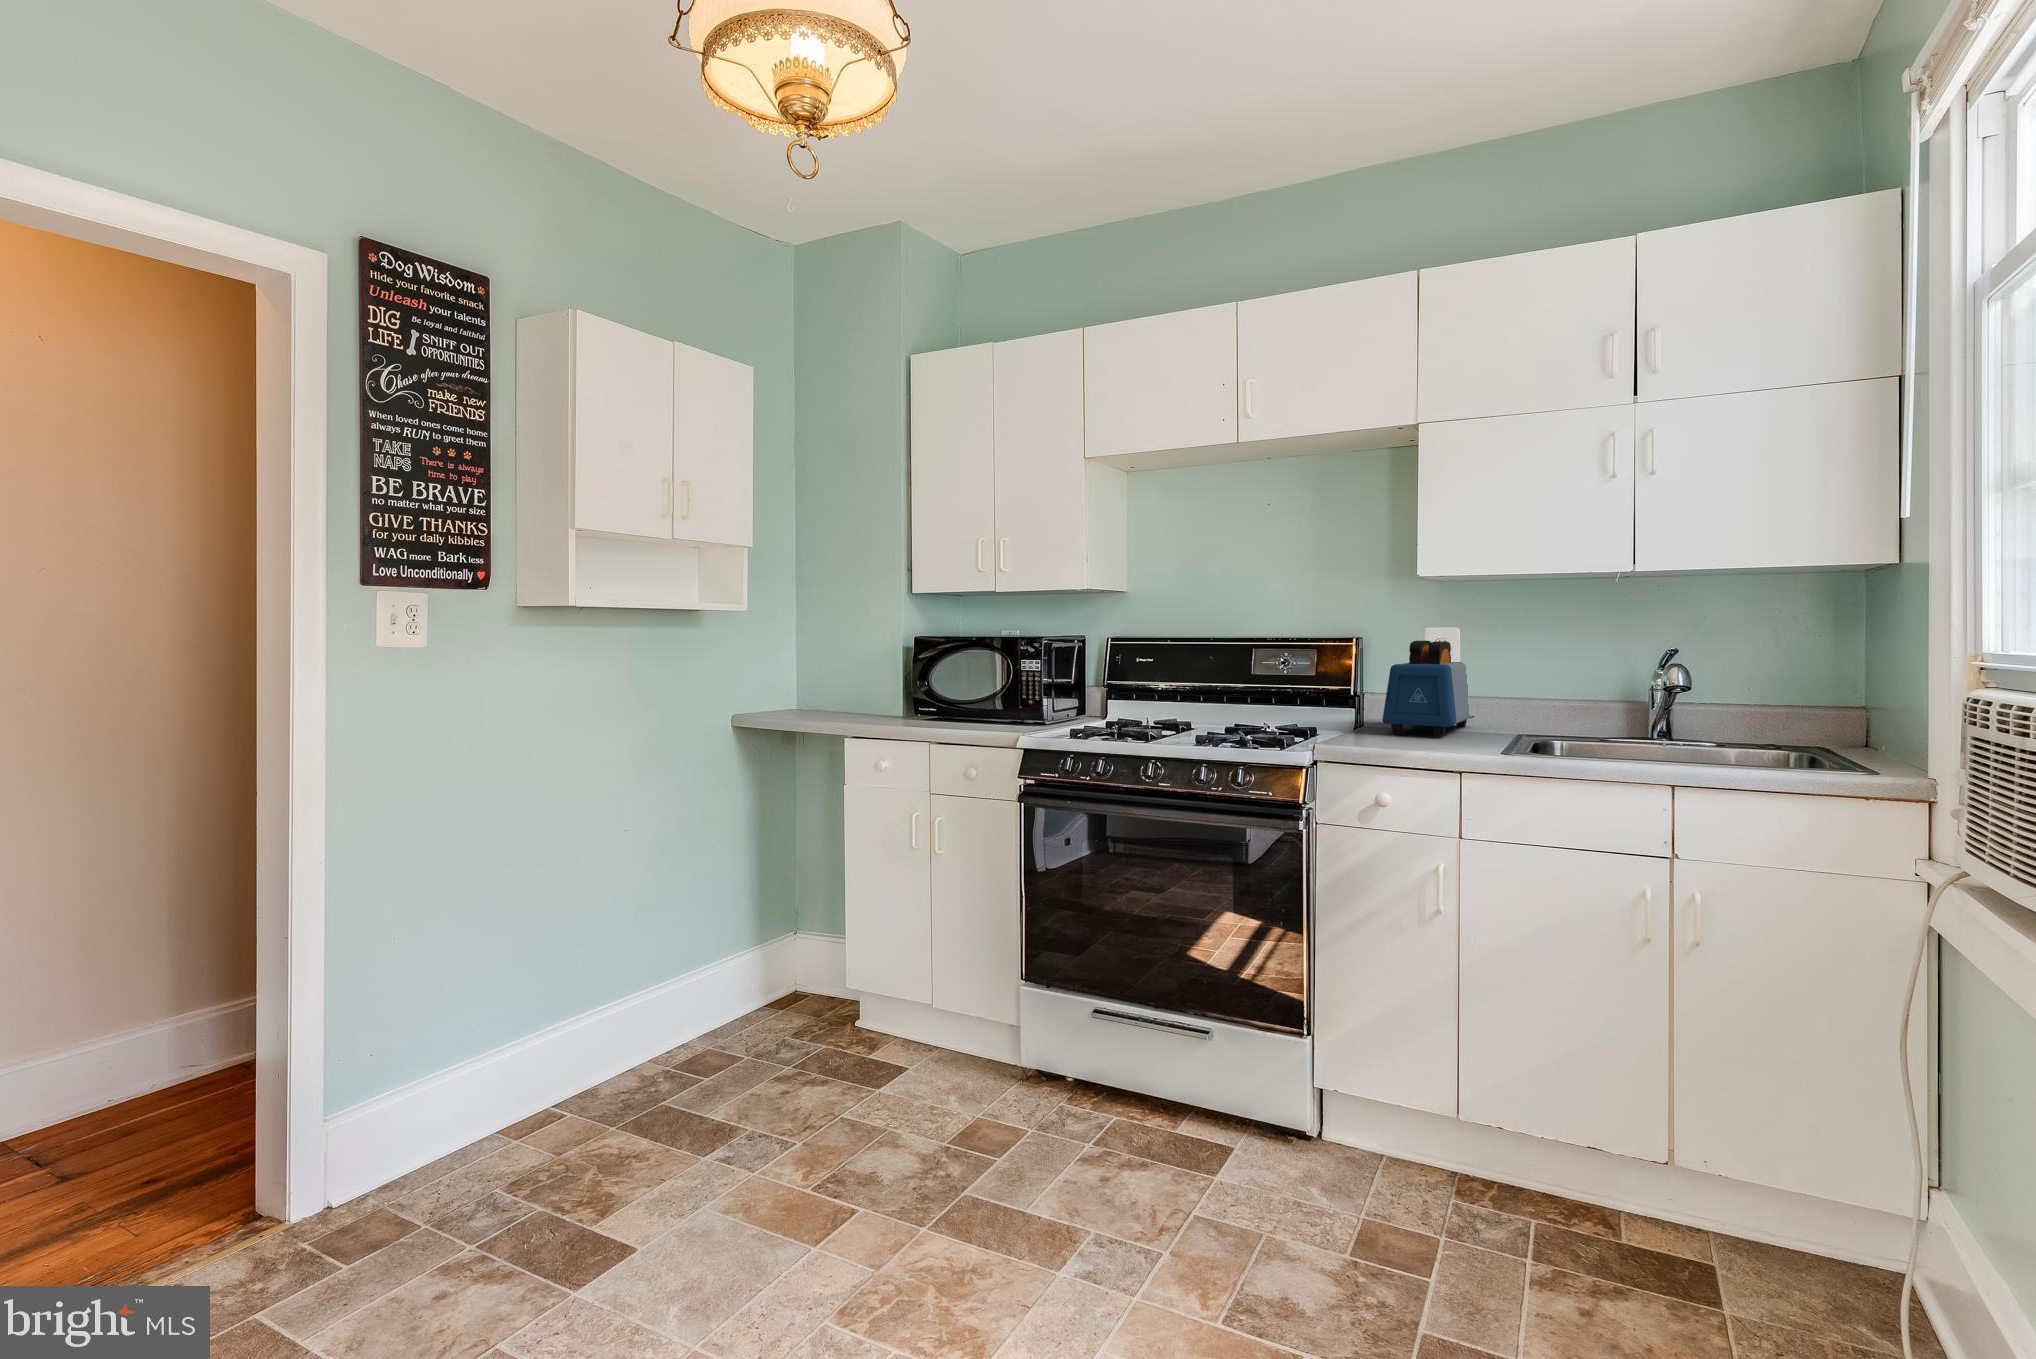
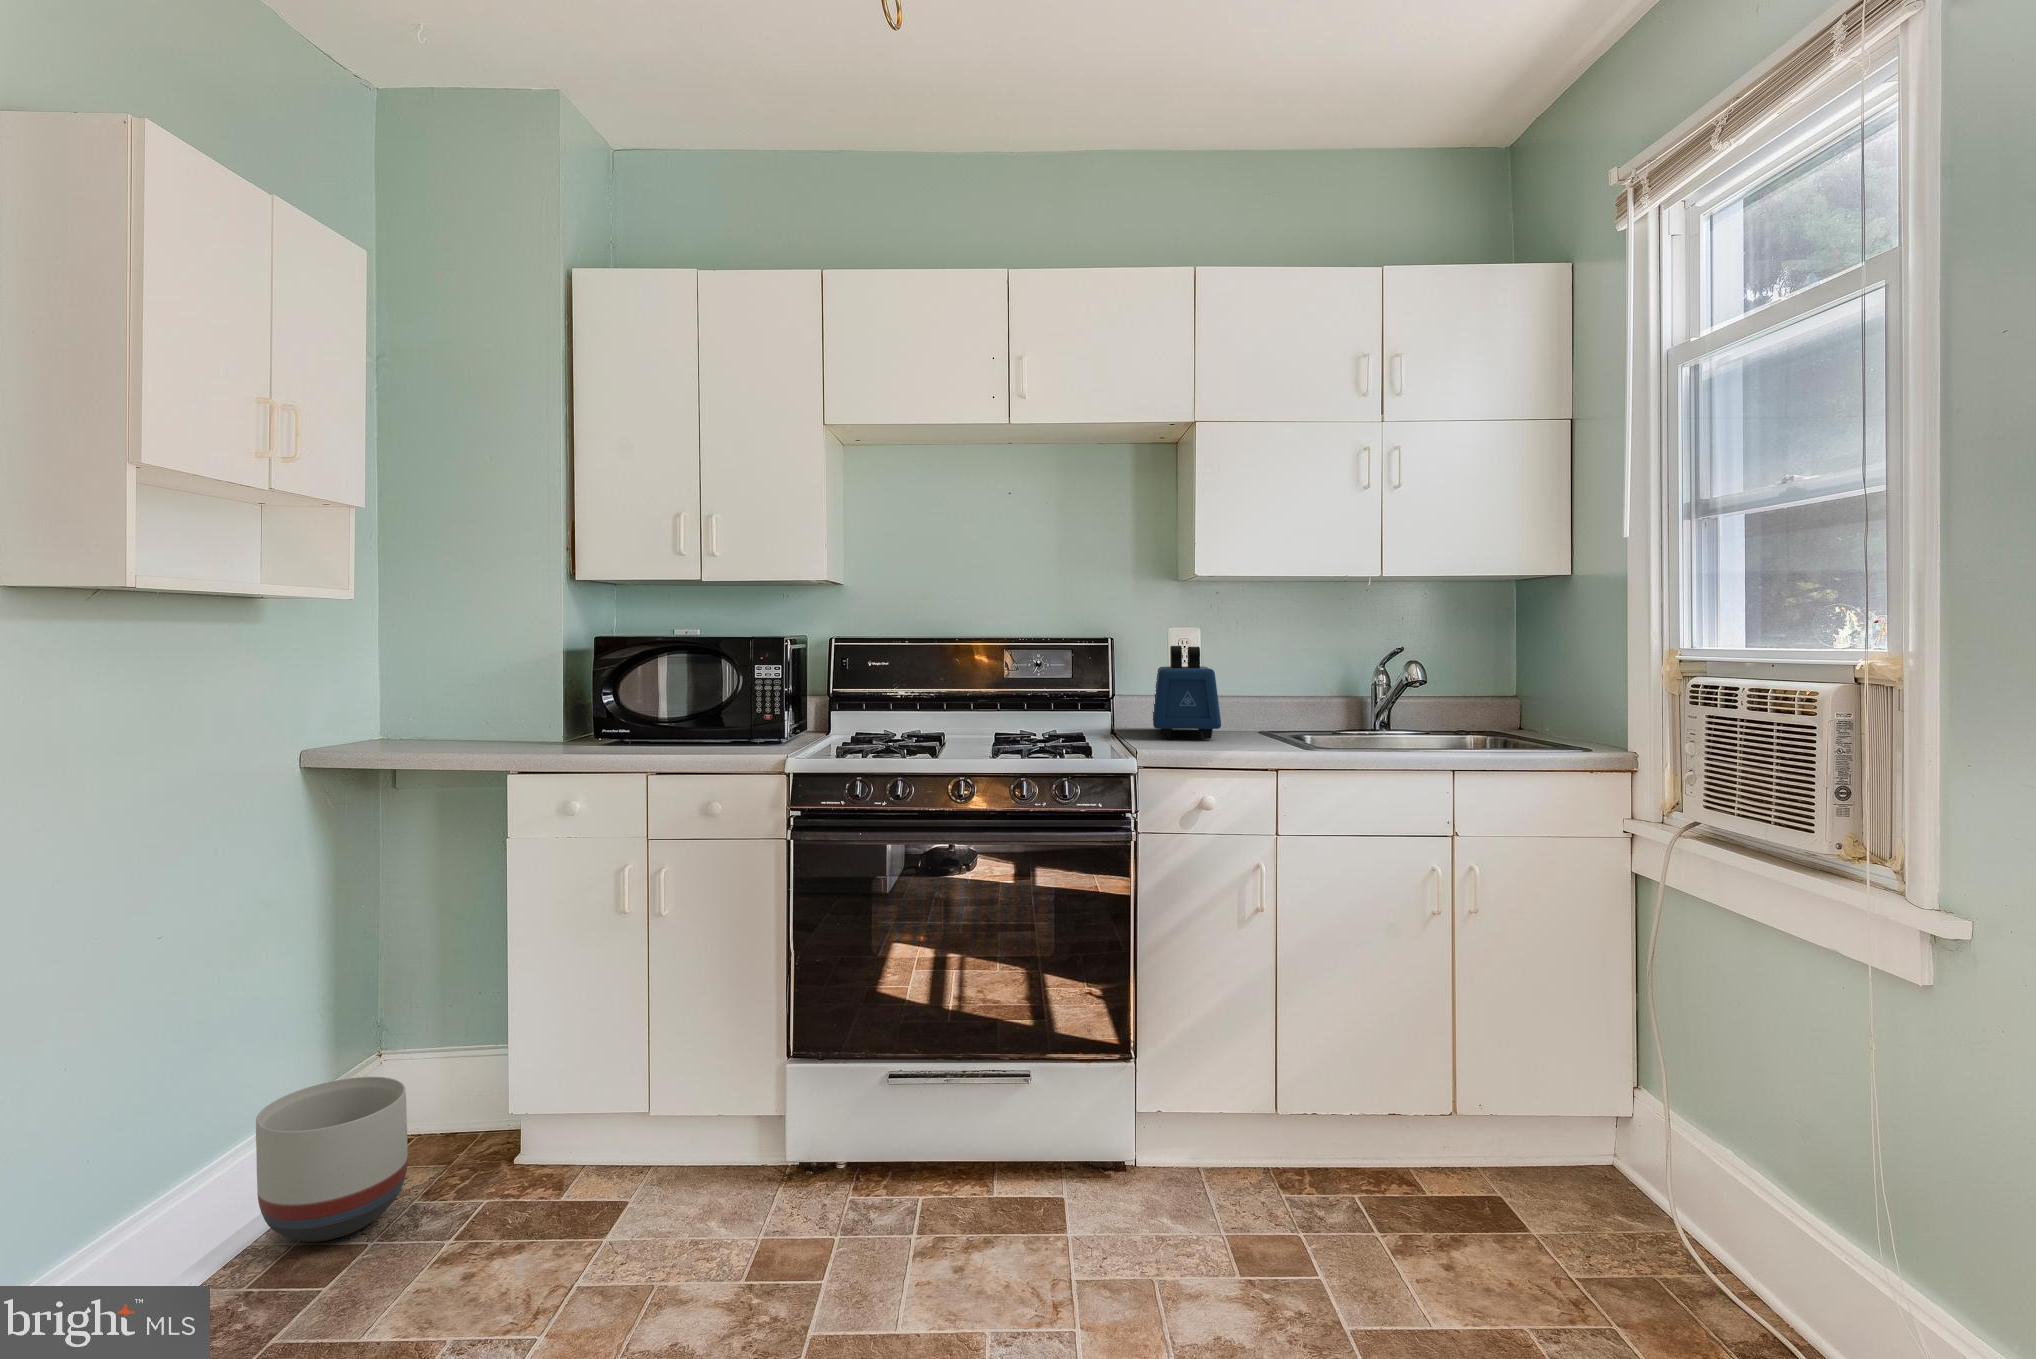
planter: none [687,944,777,1049] -> present [256,1077,408,1242]

